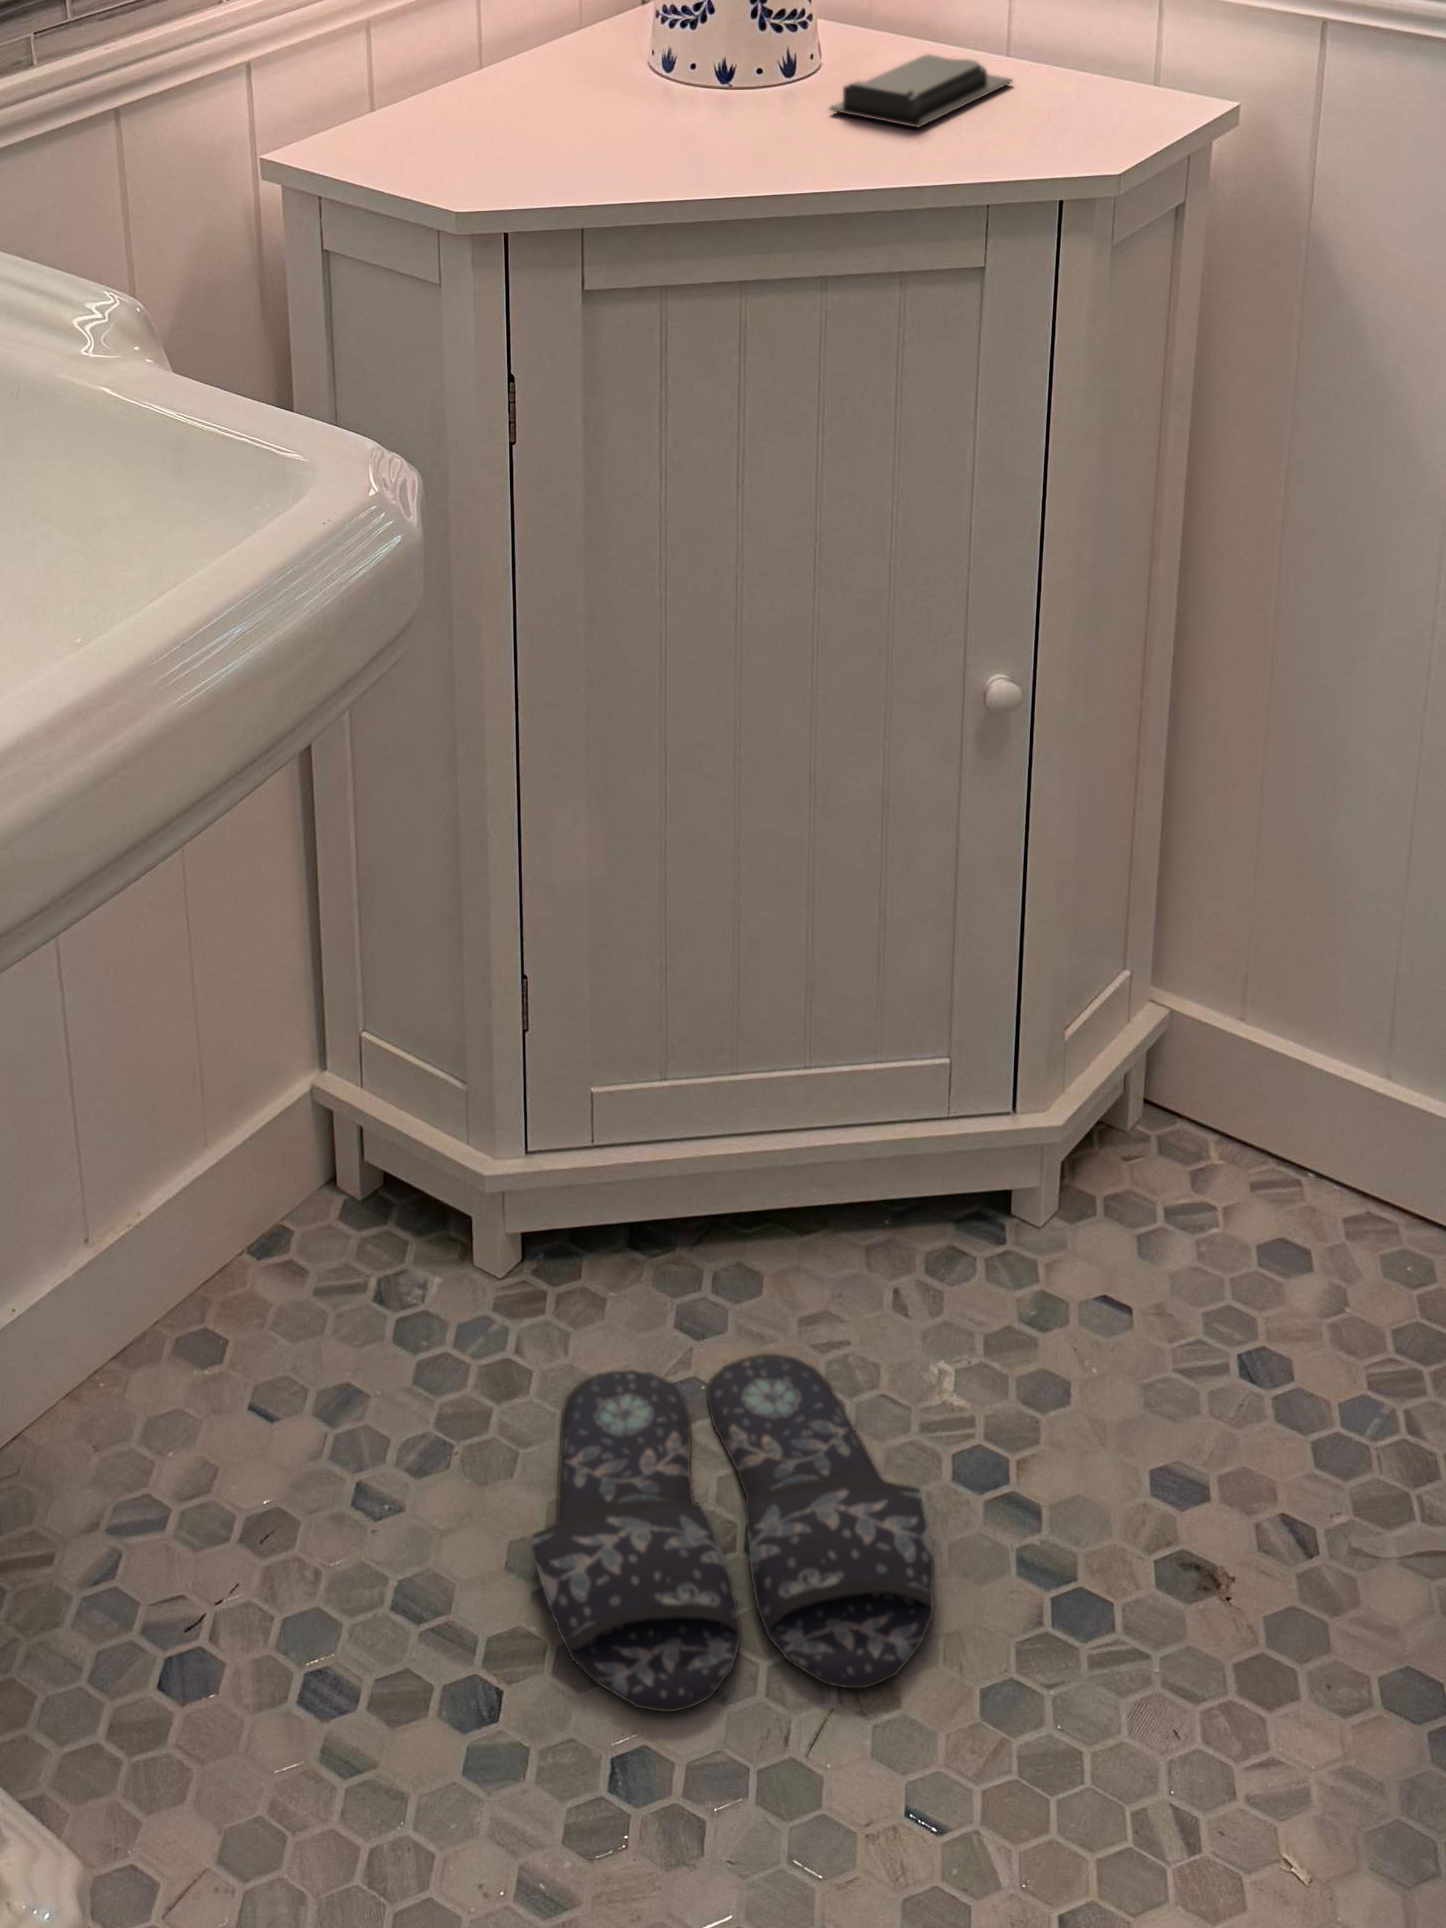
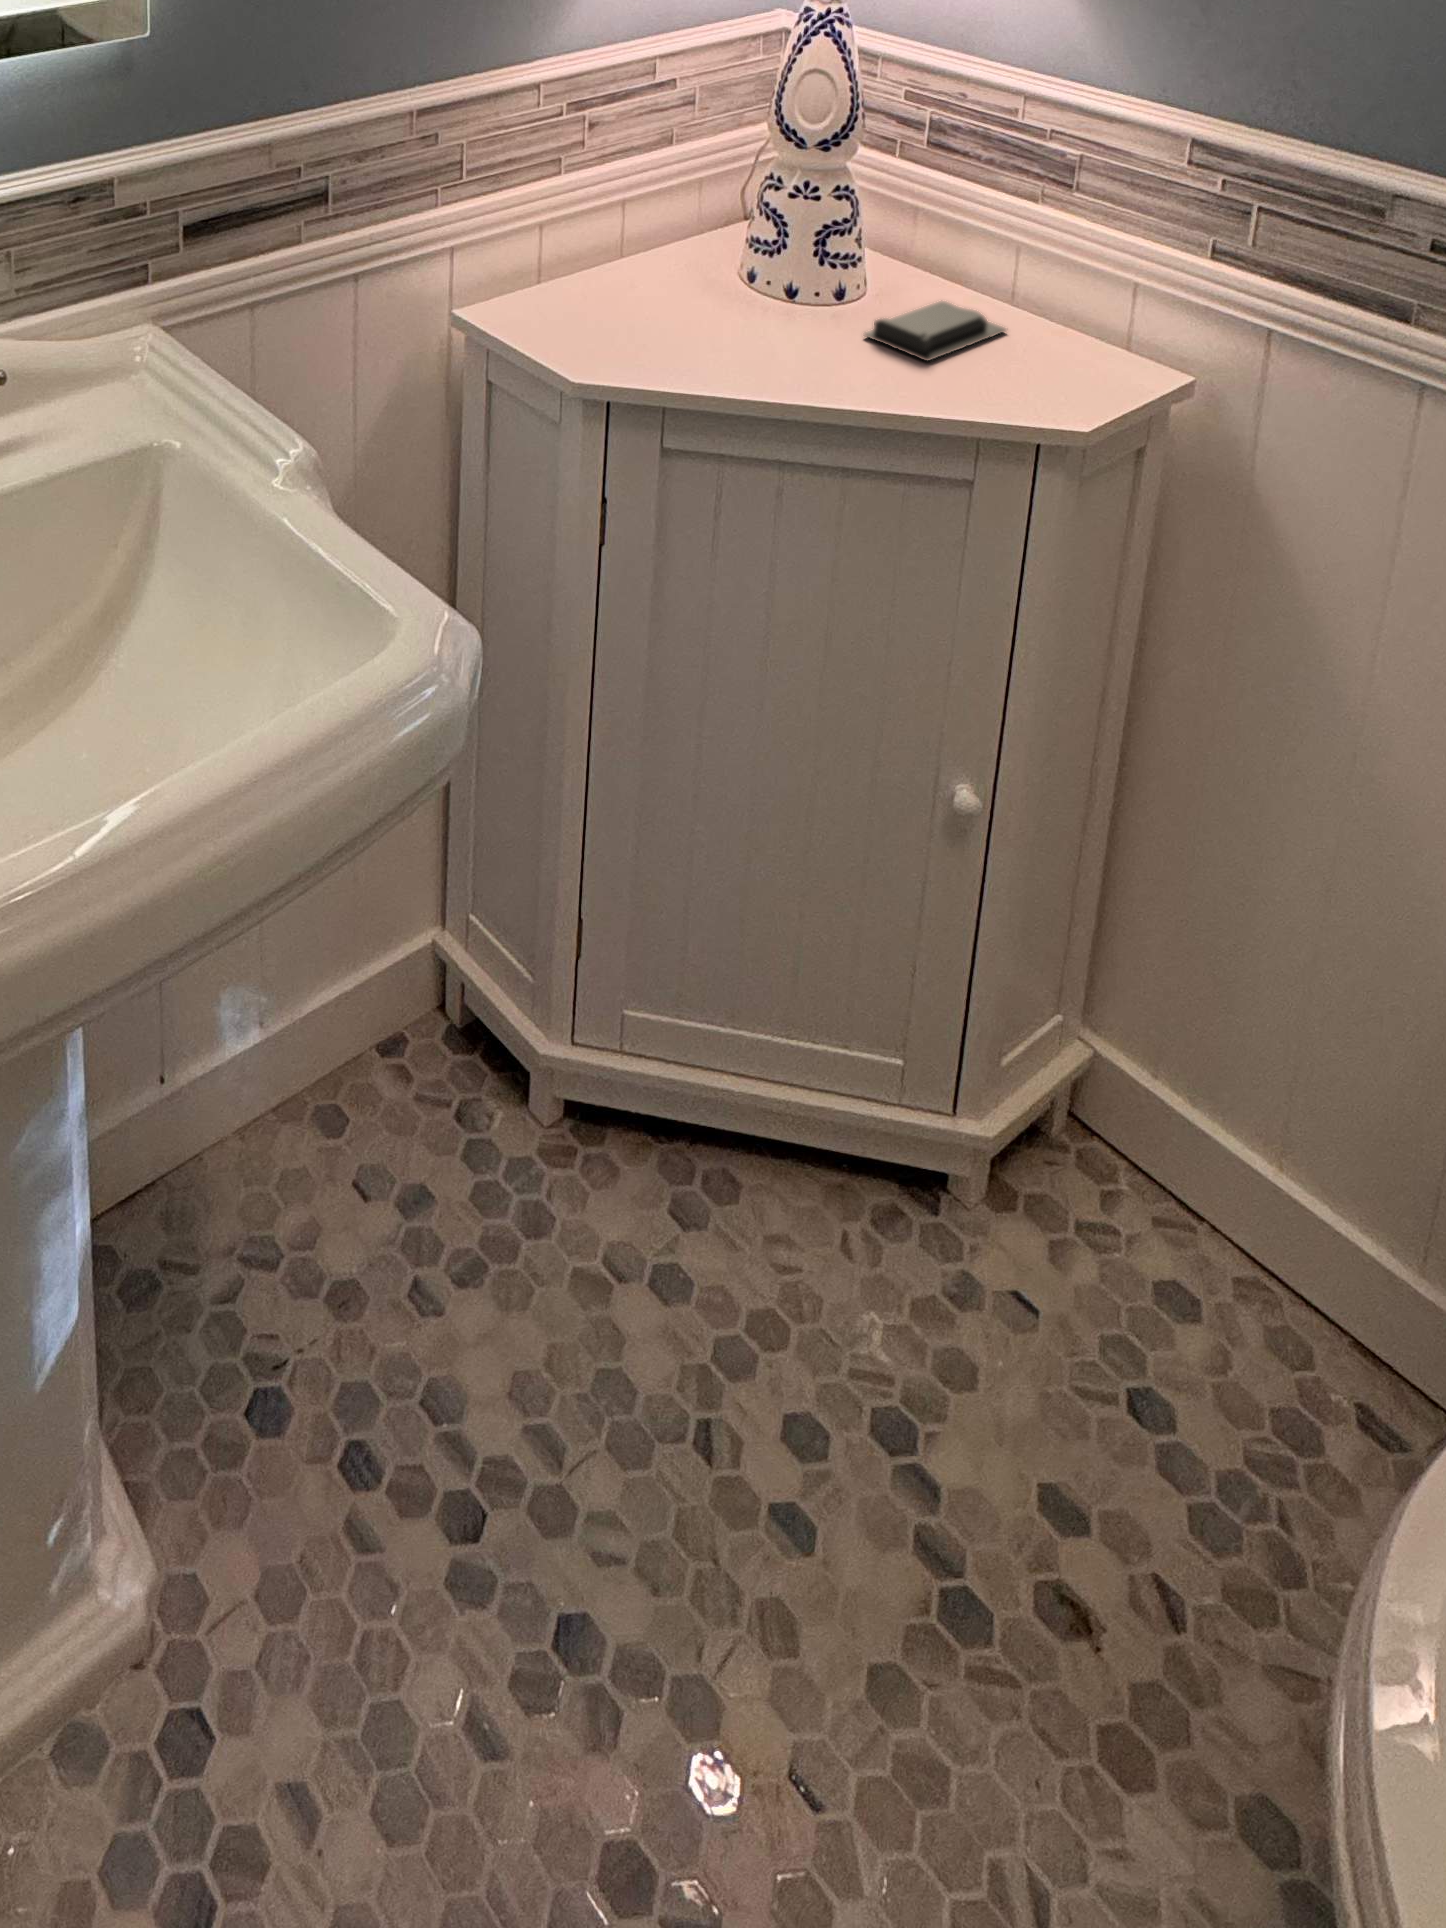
slippers: present [532,1354,934,1712] -> none [529,1237,843,1626]

